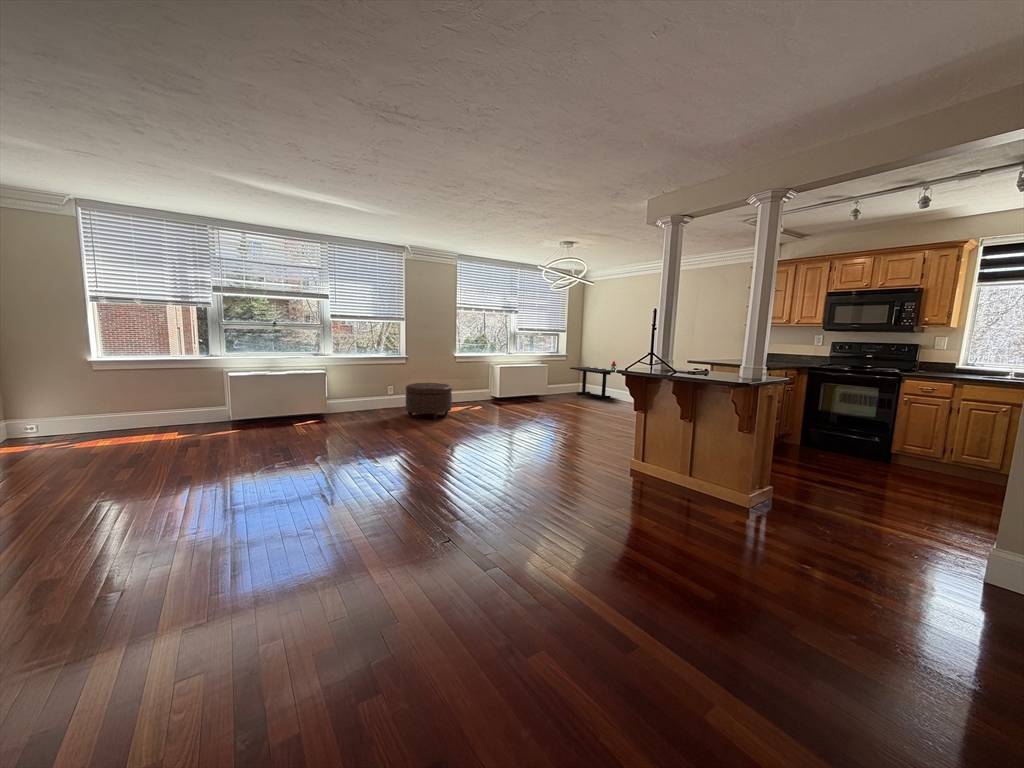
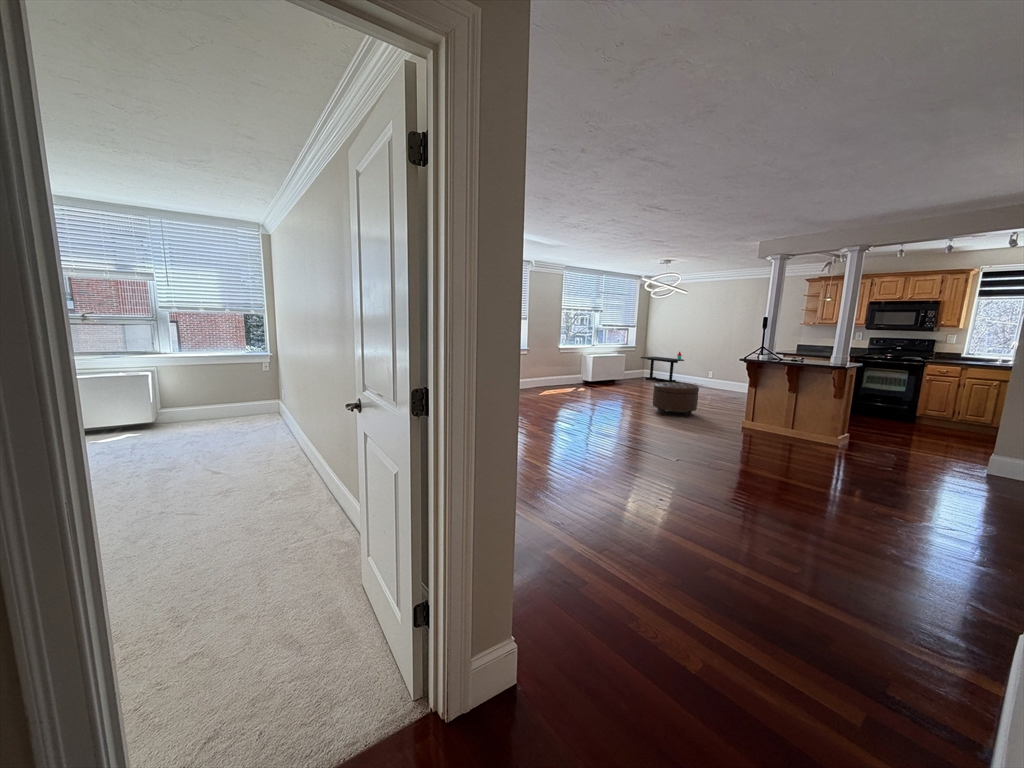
ottoman: present [406,383,452,420] -> present [653,382,699,417]

